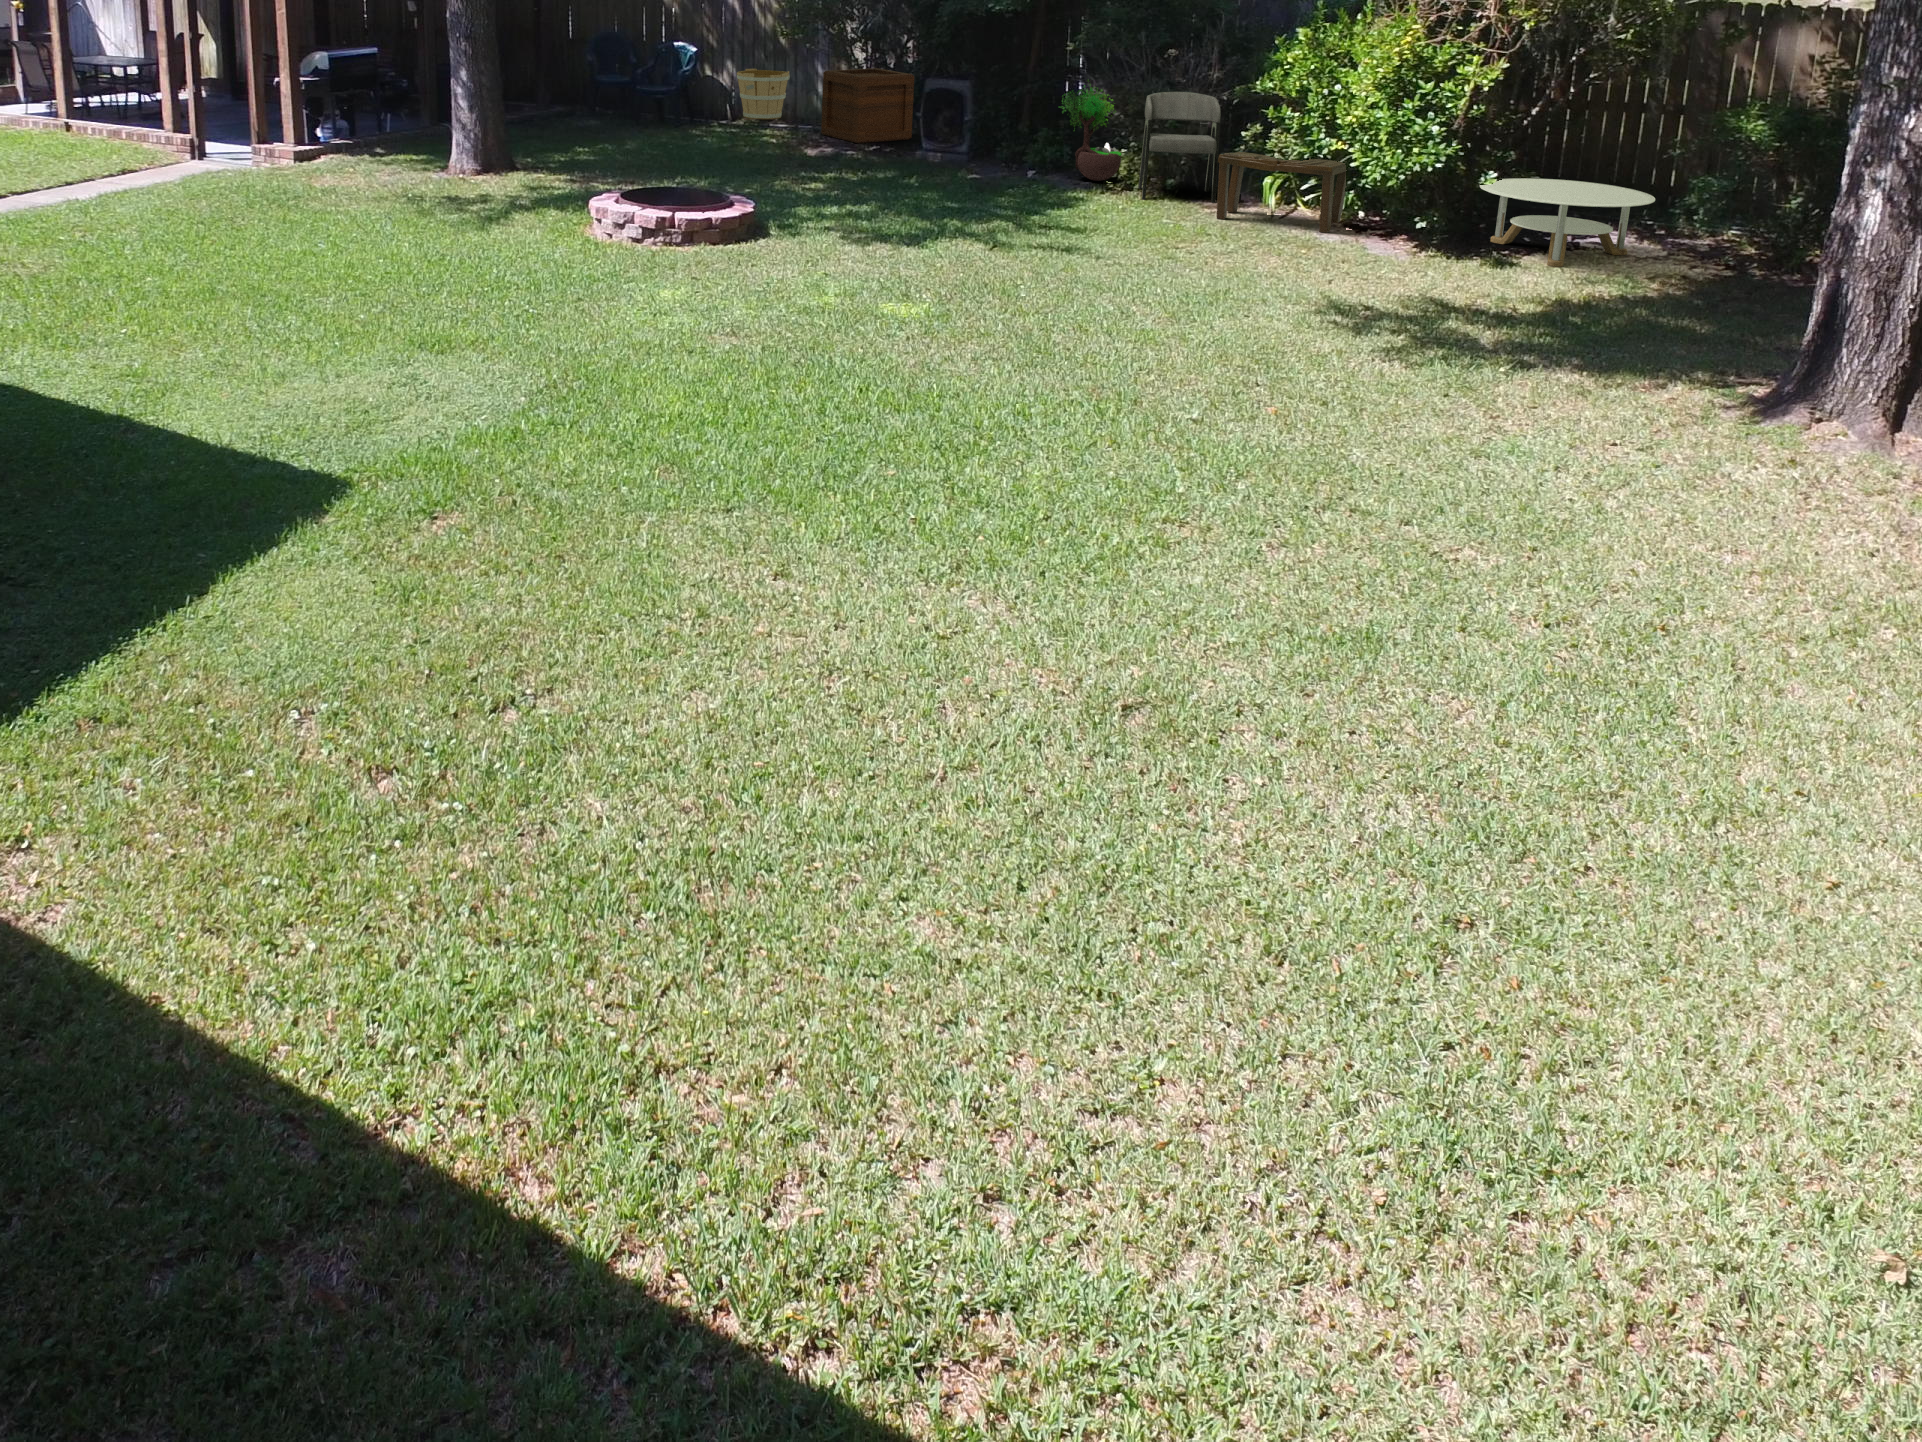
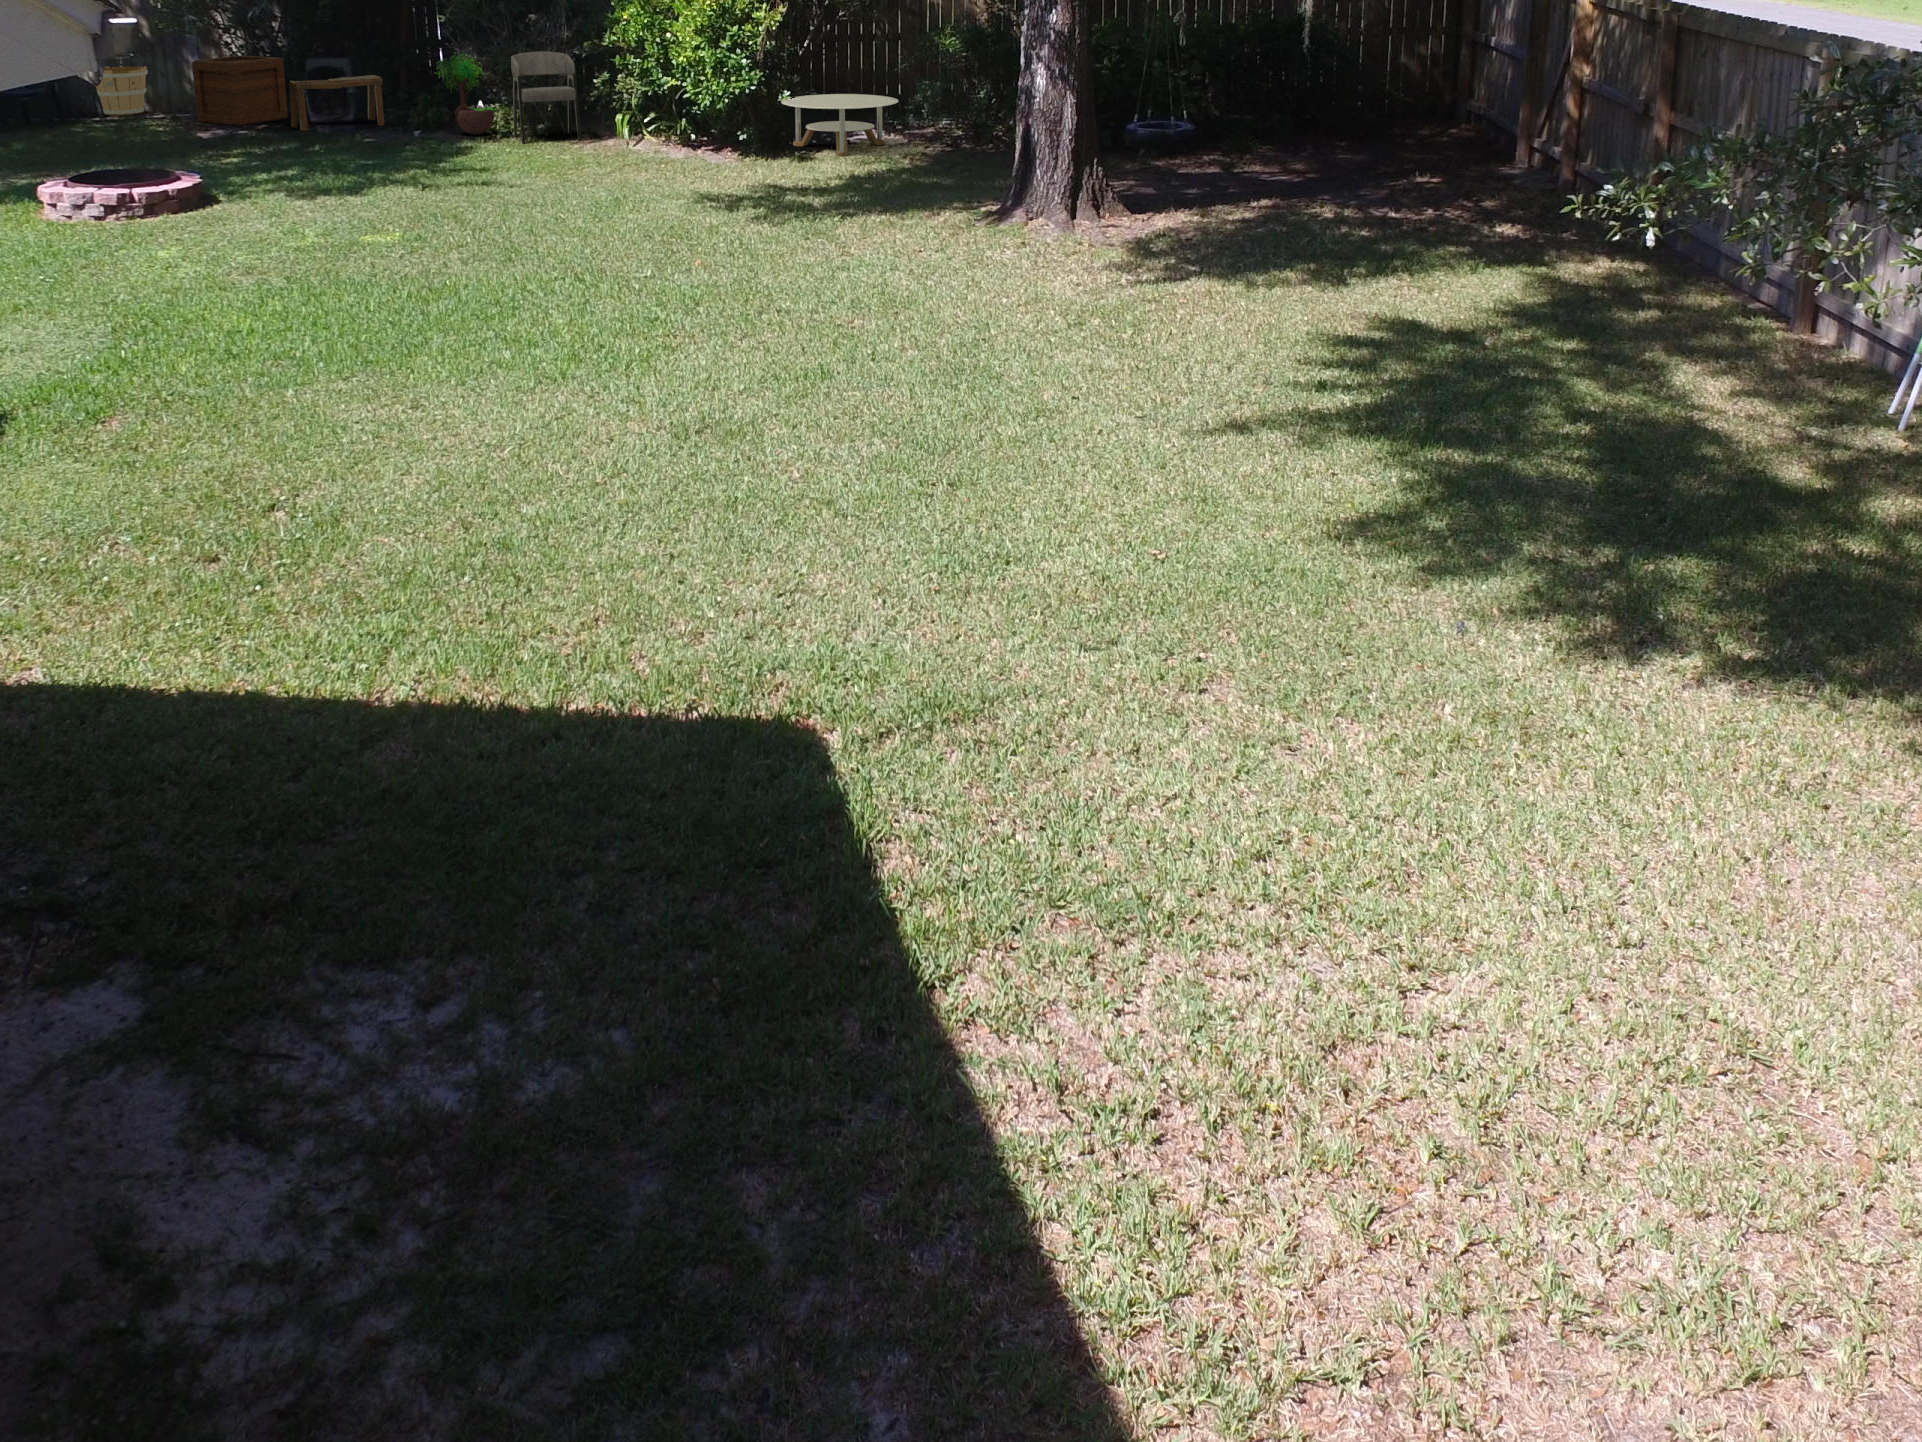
bench: present [1216,151,1347,233] -> present [289,75,384,131]

